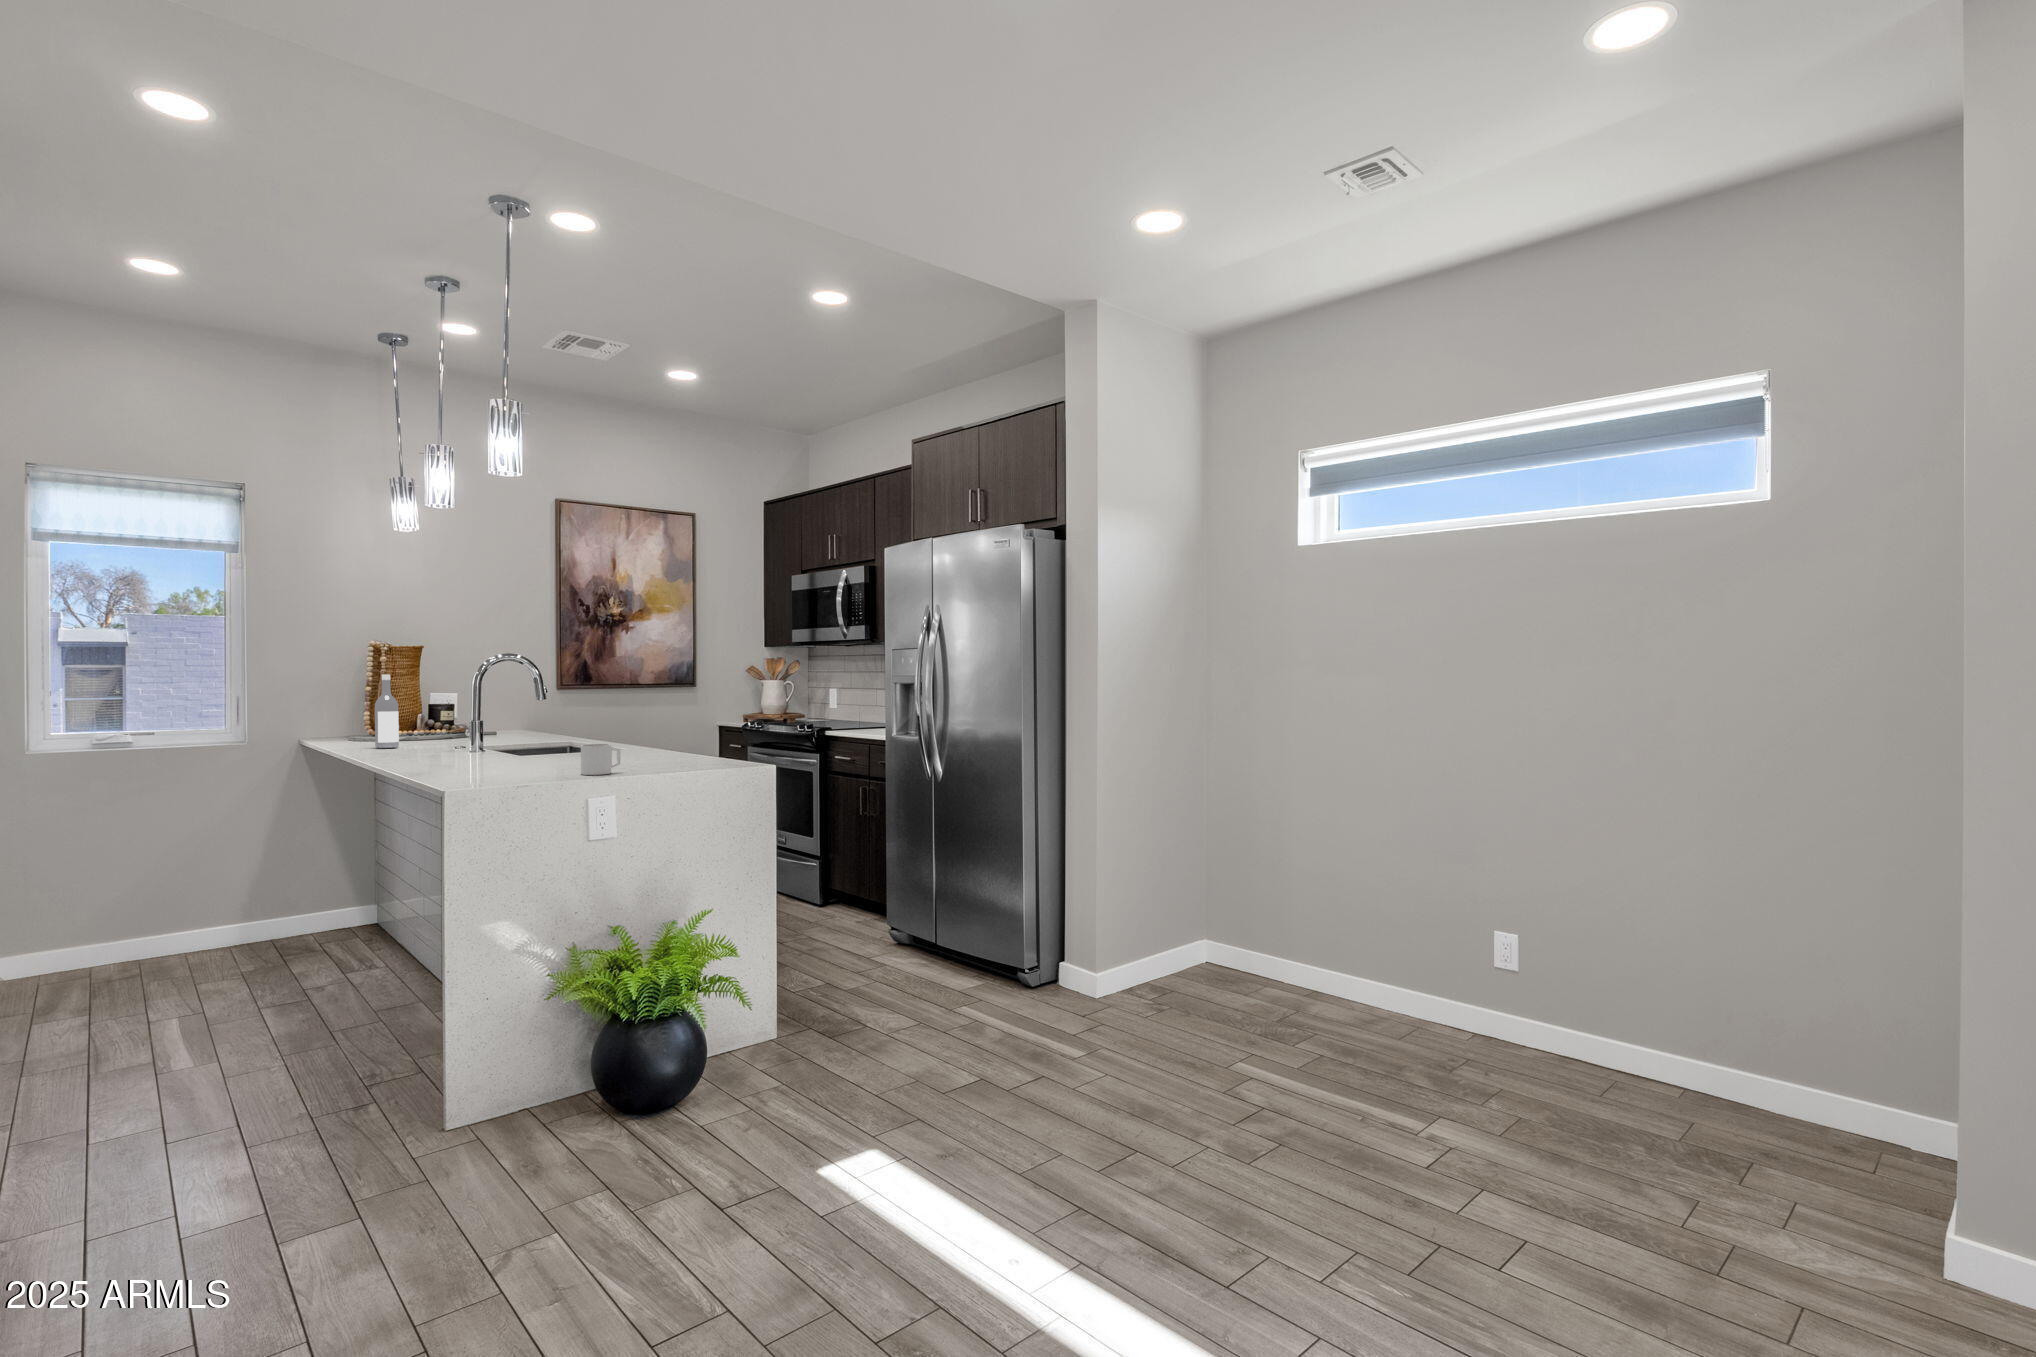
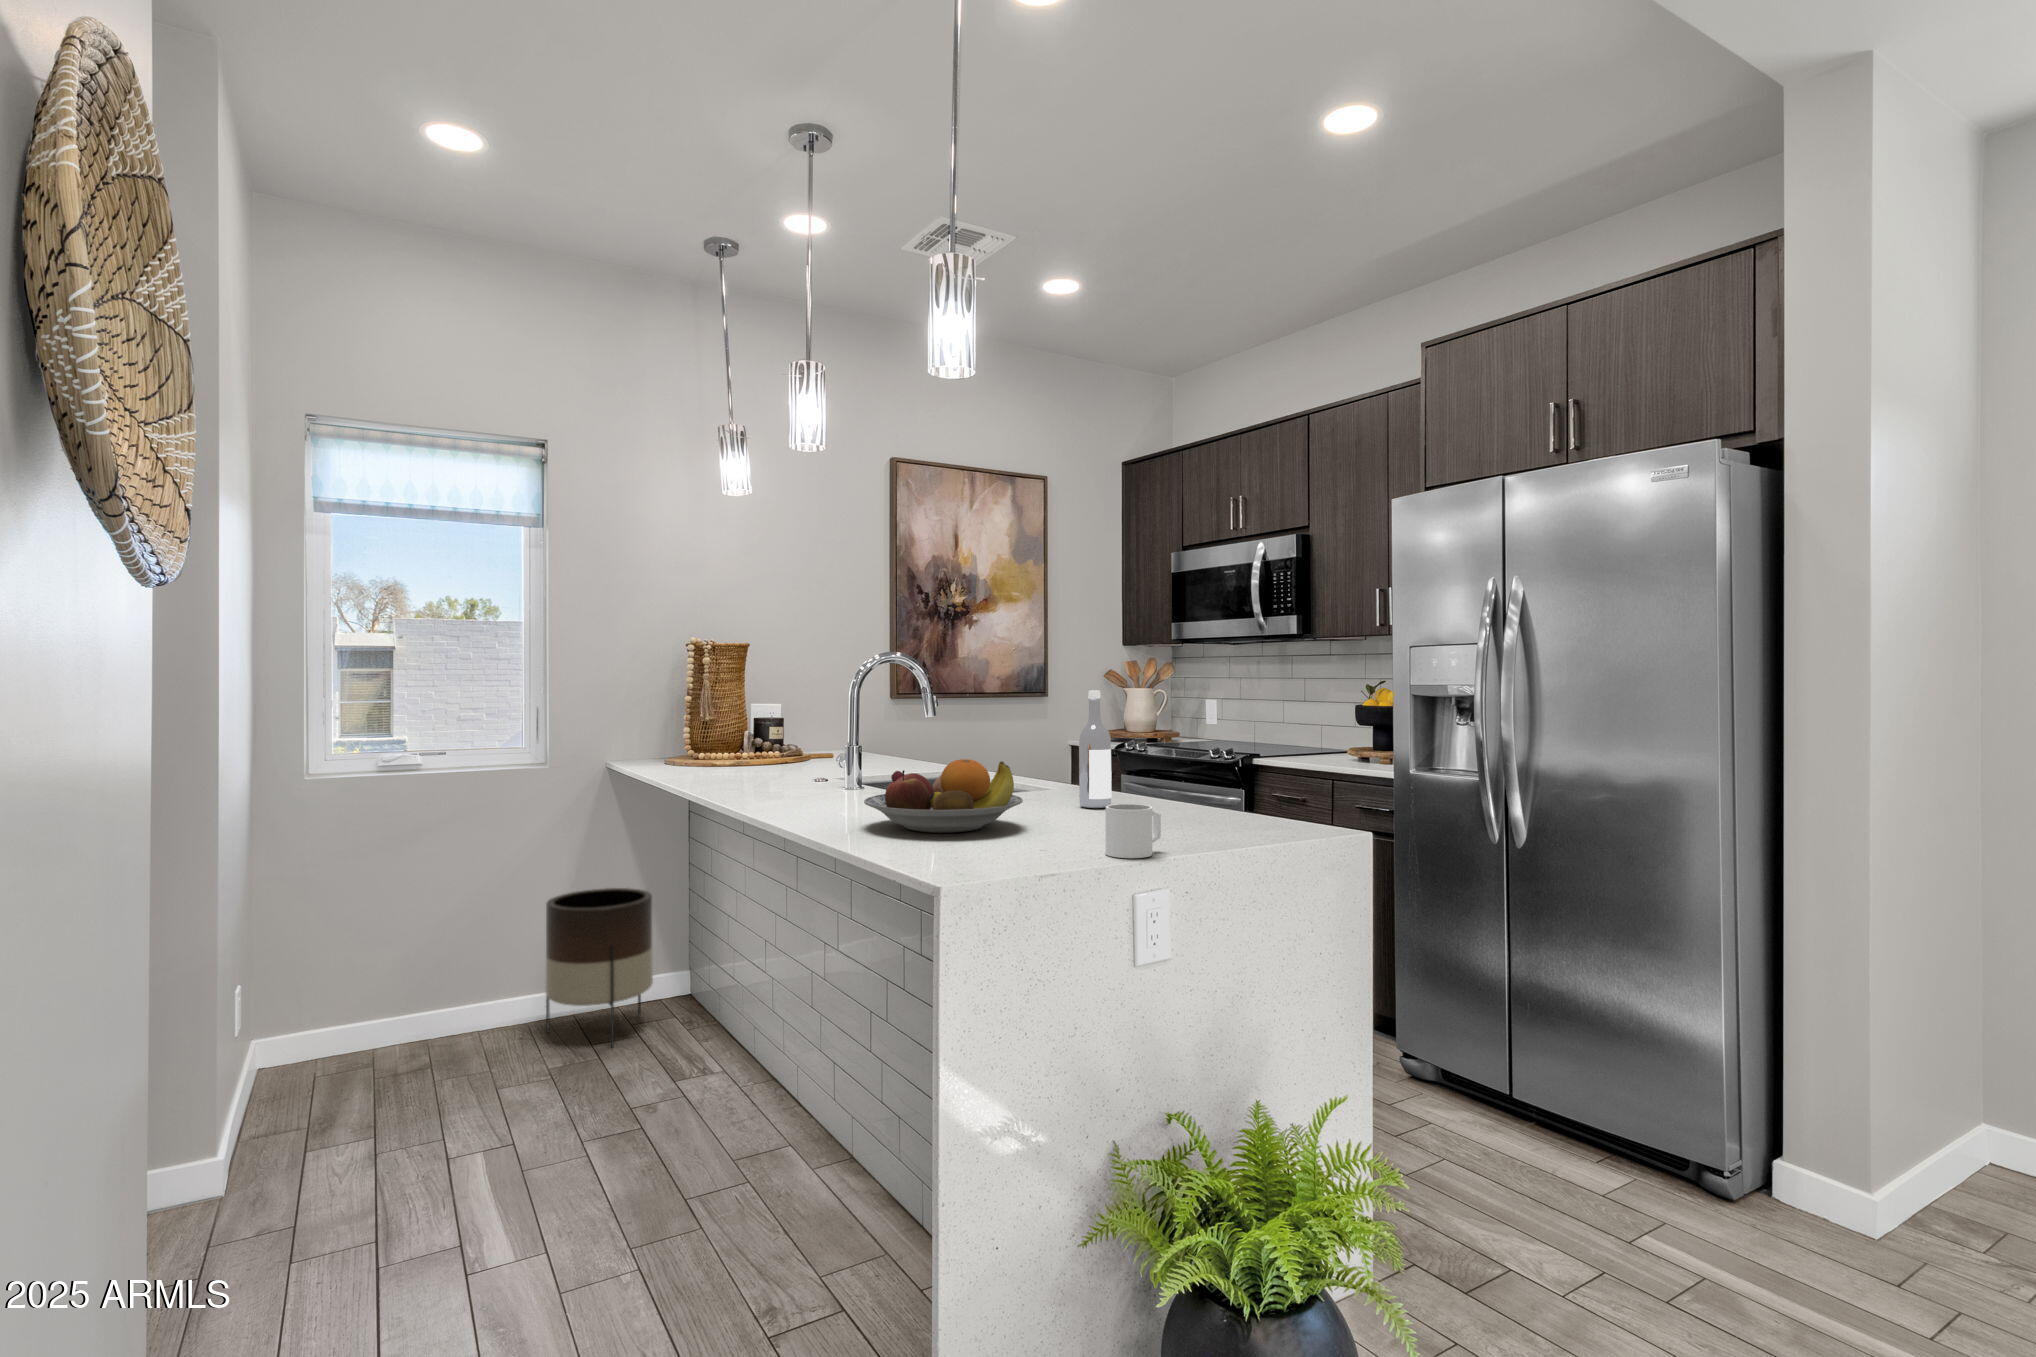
wine bottle: present [375,675,399,748] -> present [1079,690,1112,808]
fruit bowl: none [442,721,557,767] -> present [864,759,1023,833]
planter: none [241,838,336,956] -> present [546,888,653,1047]

